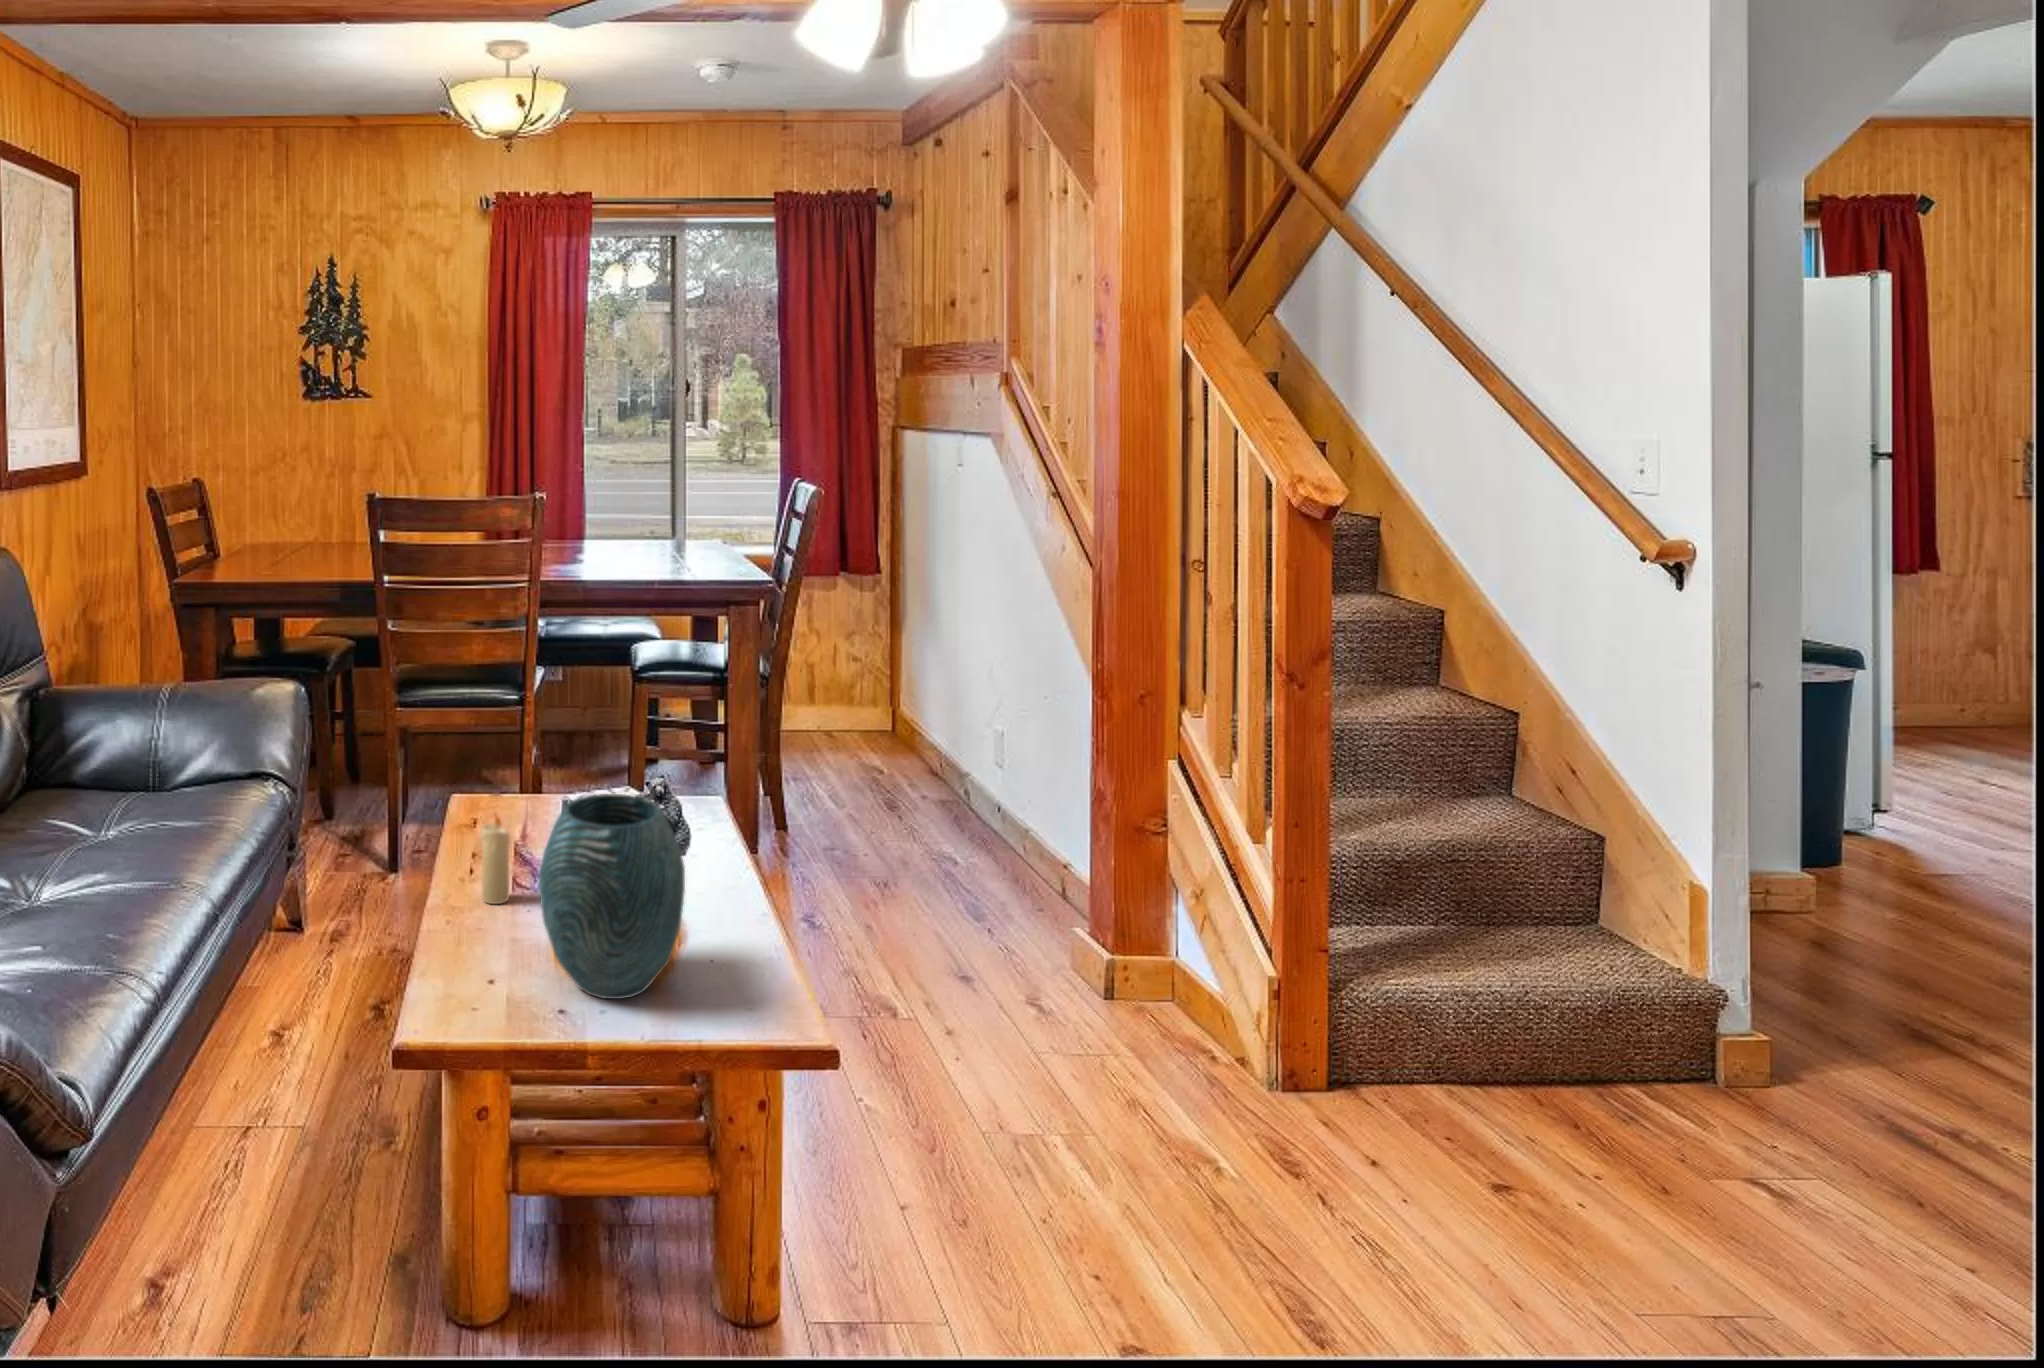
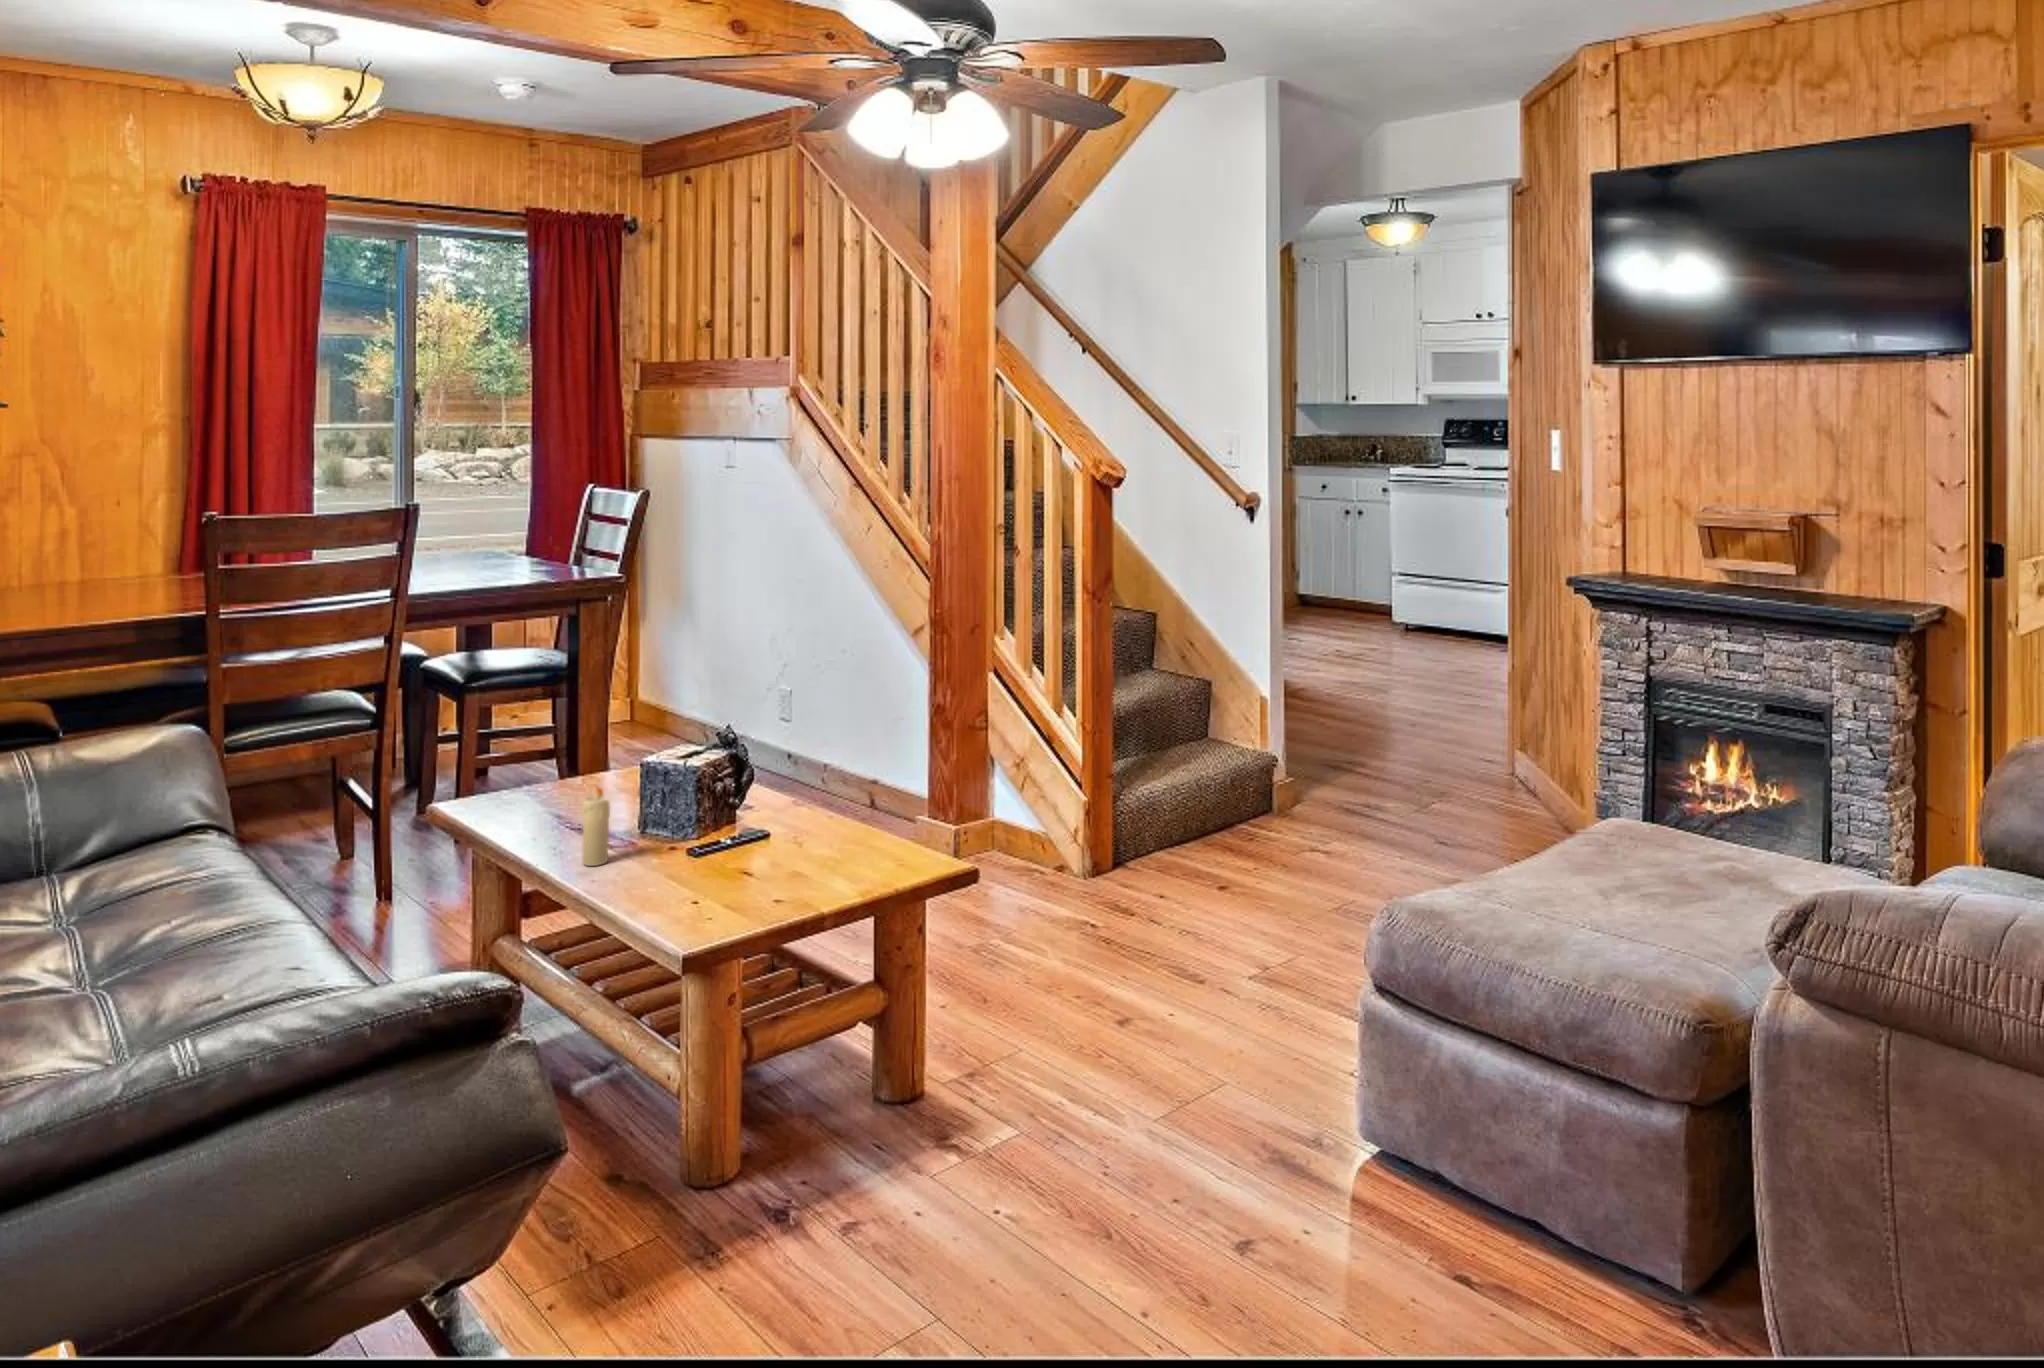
vase: present [539,794,685,999] -> none [711,732,829,889]

